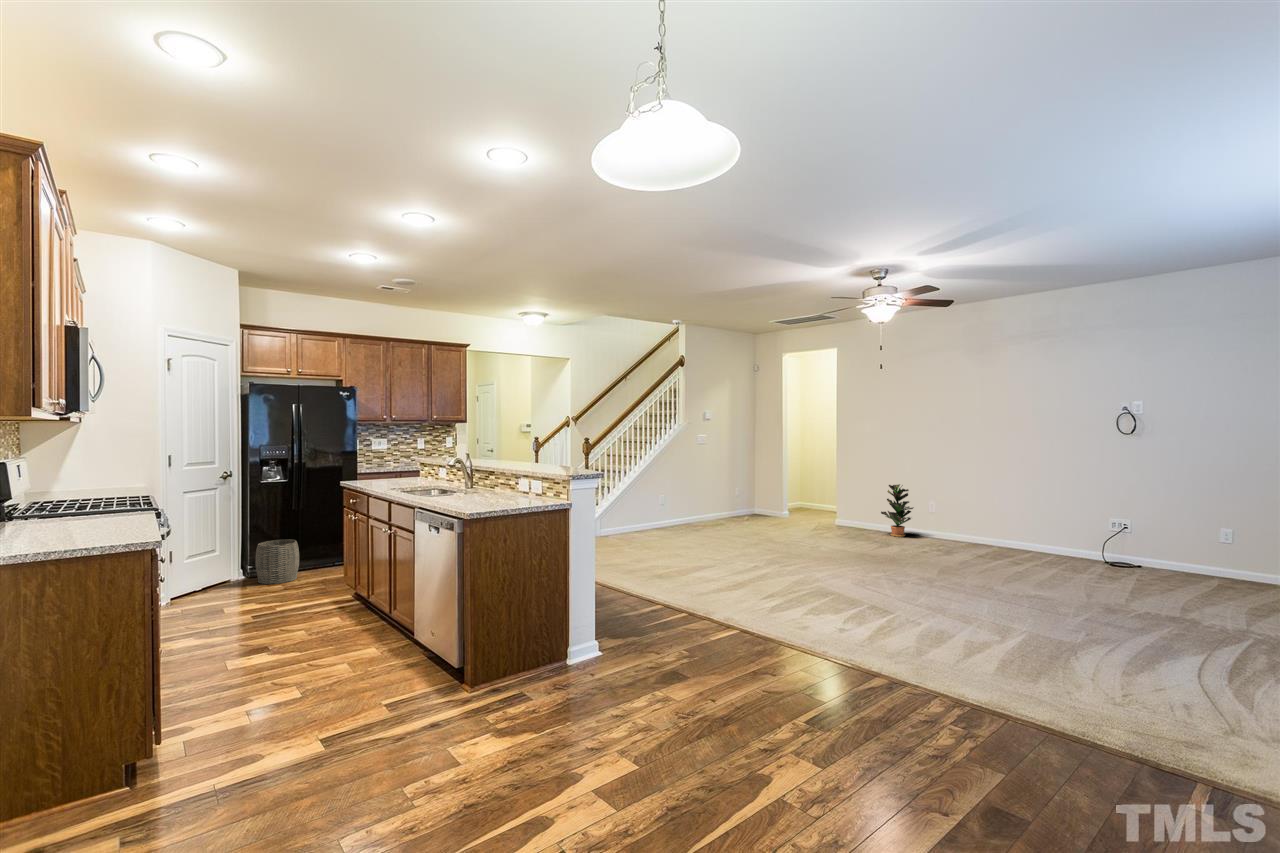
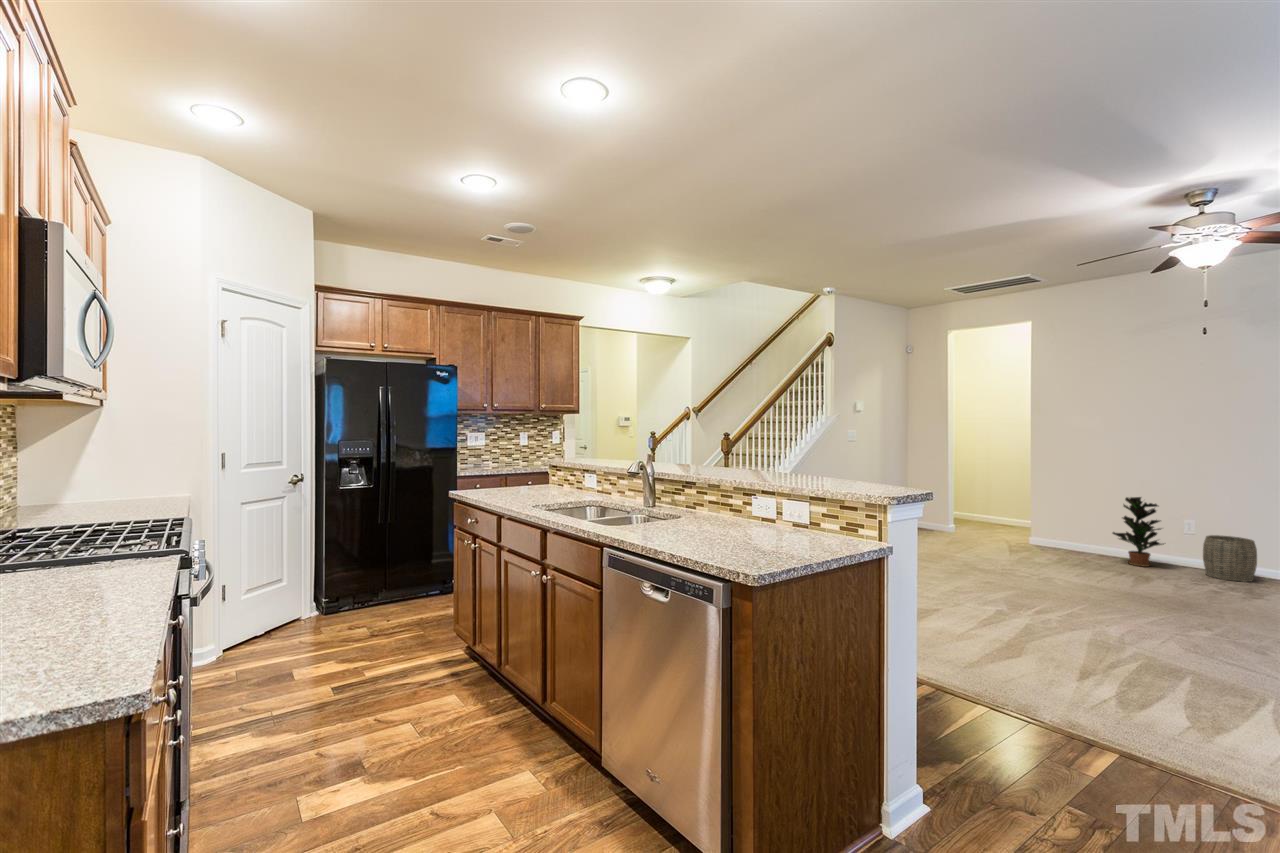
woven basket: present [256,539,299,584] -> present [1203,535,1257,582]

